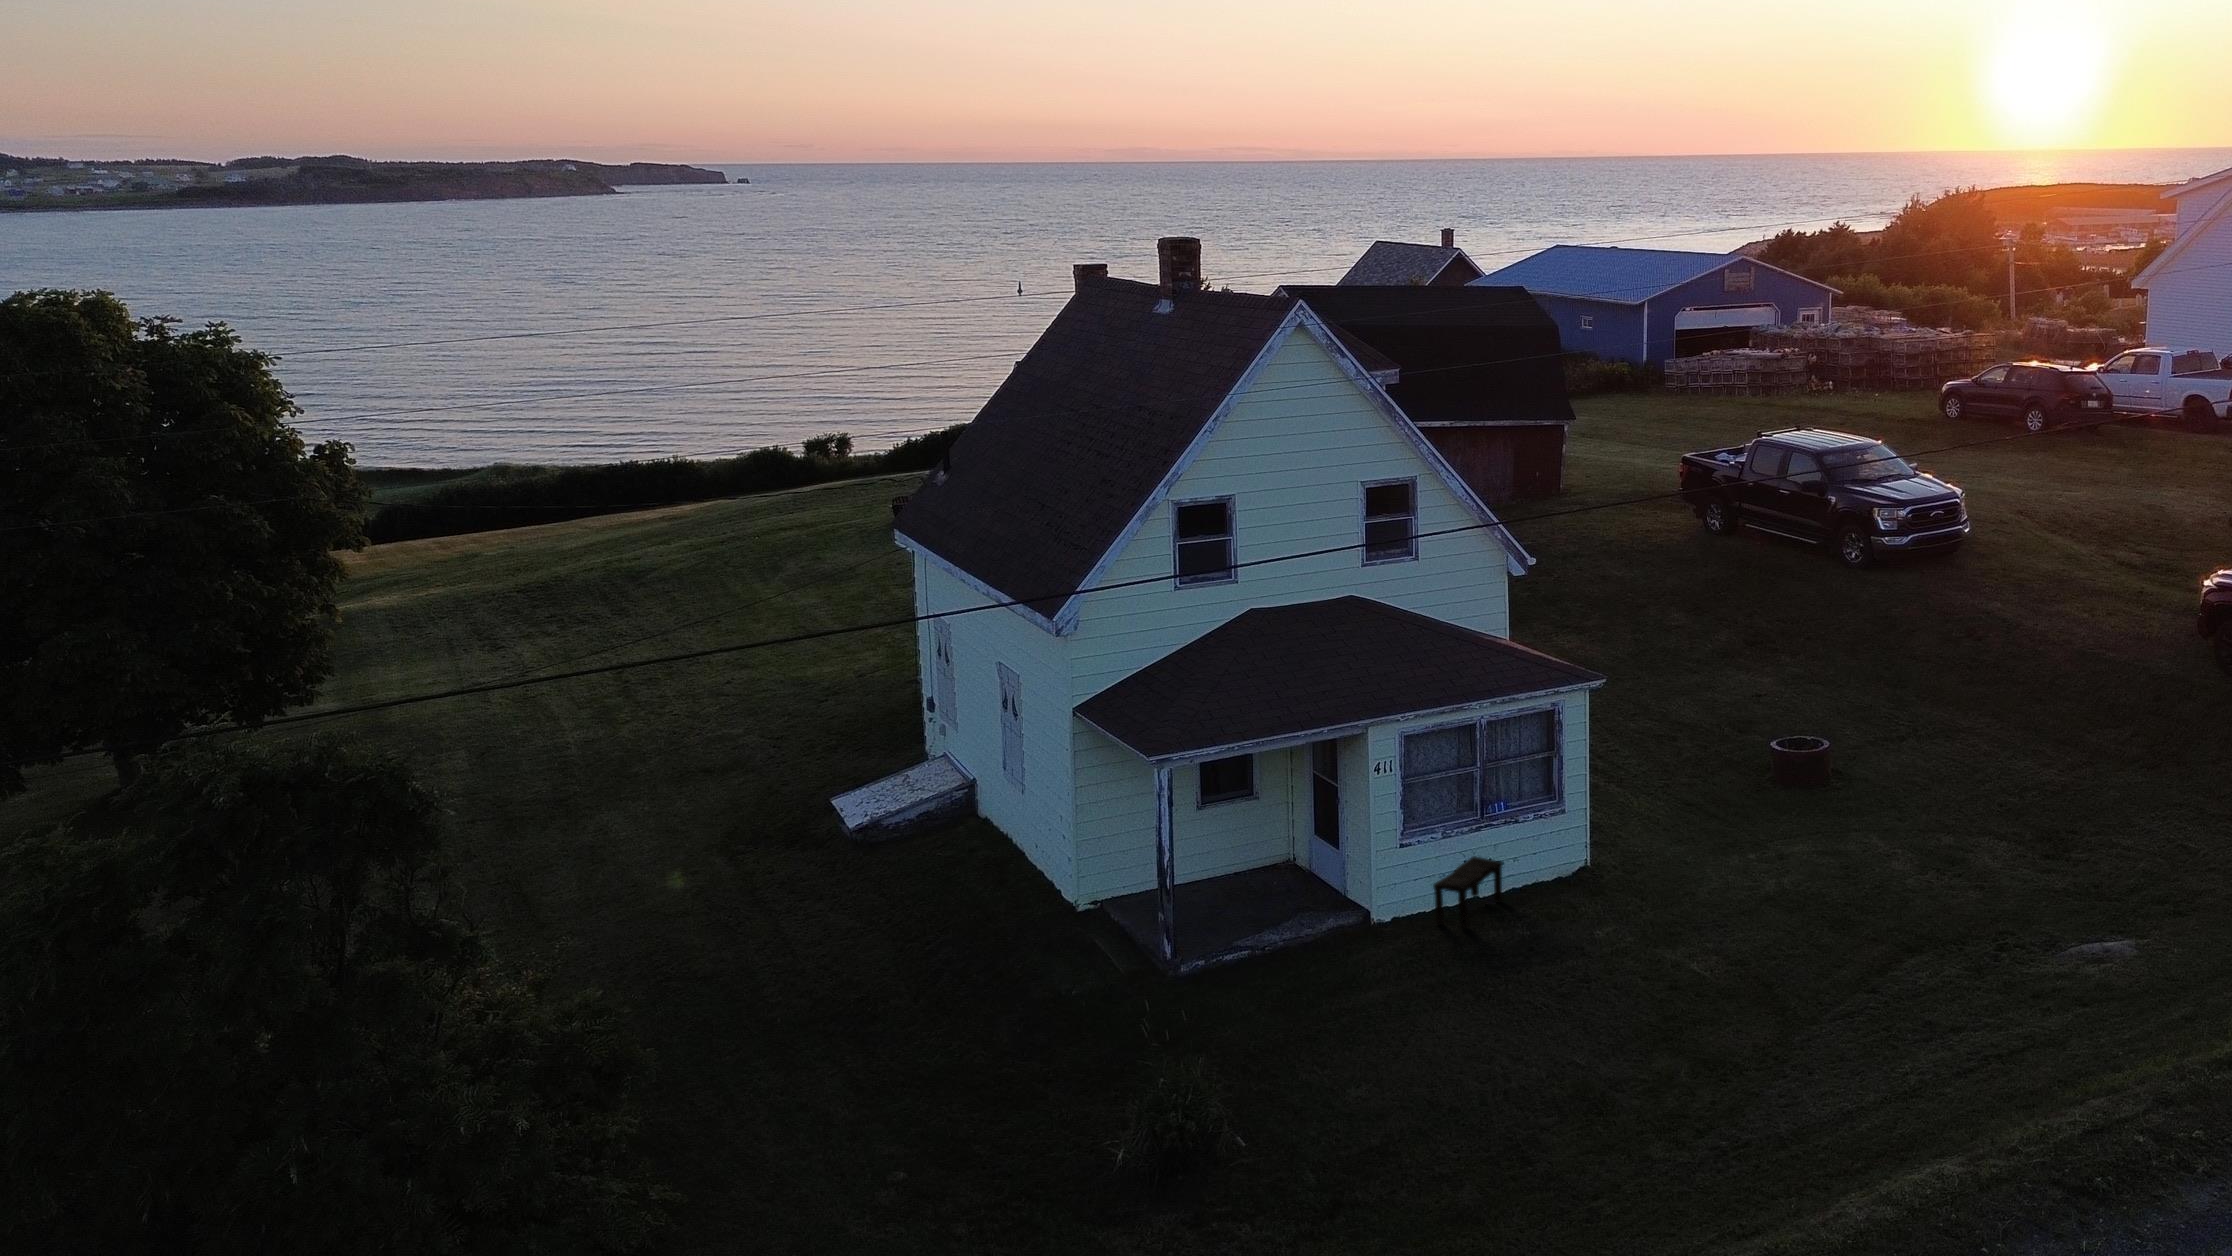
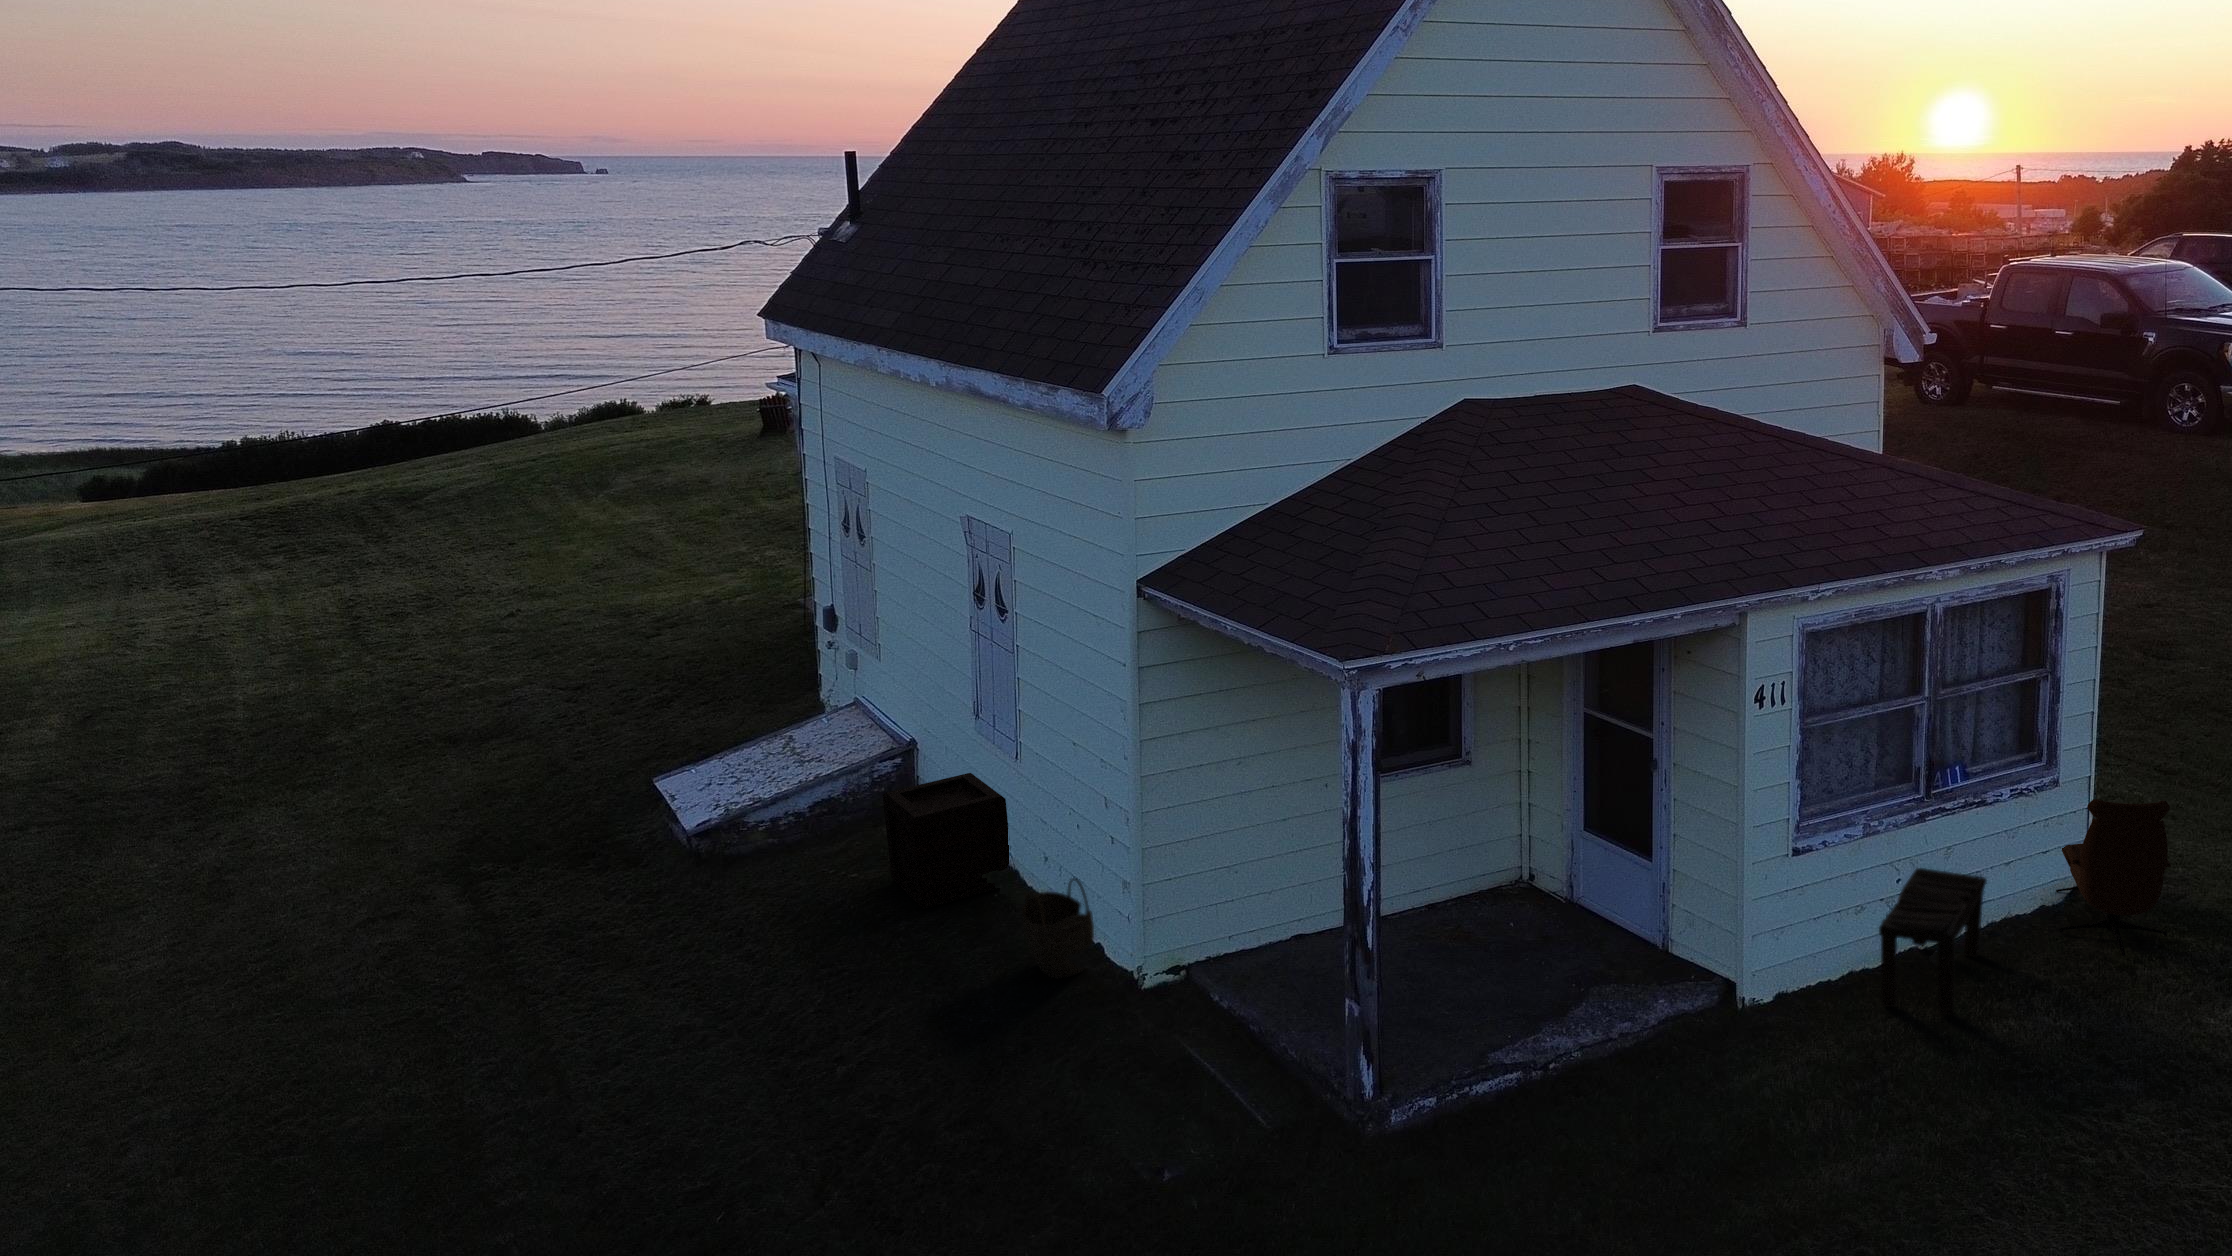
wooden crate: none [955,800,1024,873] -> present [883,773,1009,909]
lounge chair: none [1549,822,1603,903] -> present [2056,799,2171,956]
woven basket: none [1020,856,1057,907] -> present [1022,878,1094,979]

